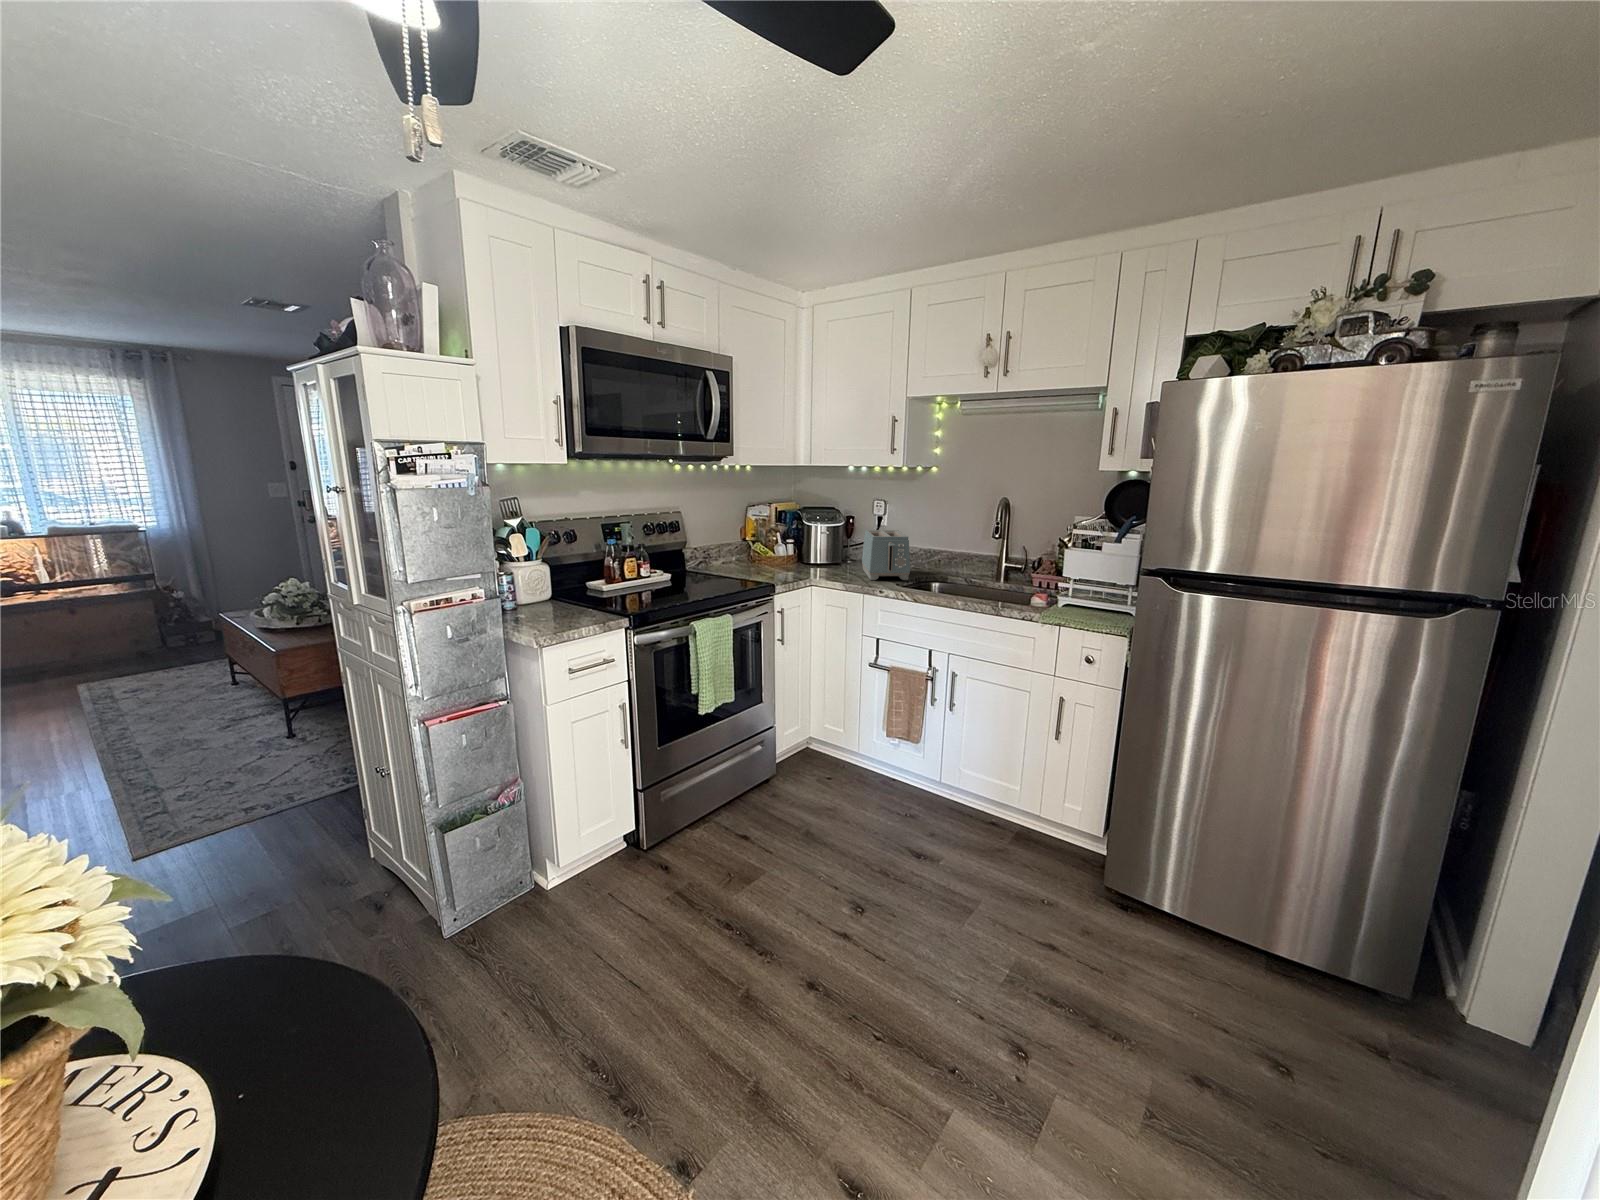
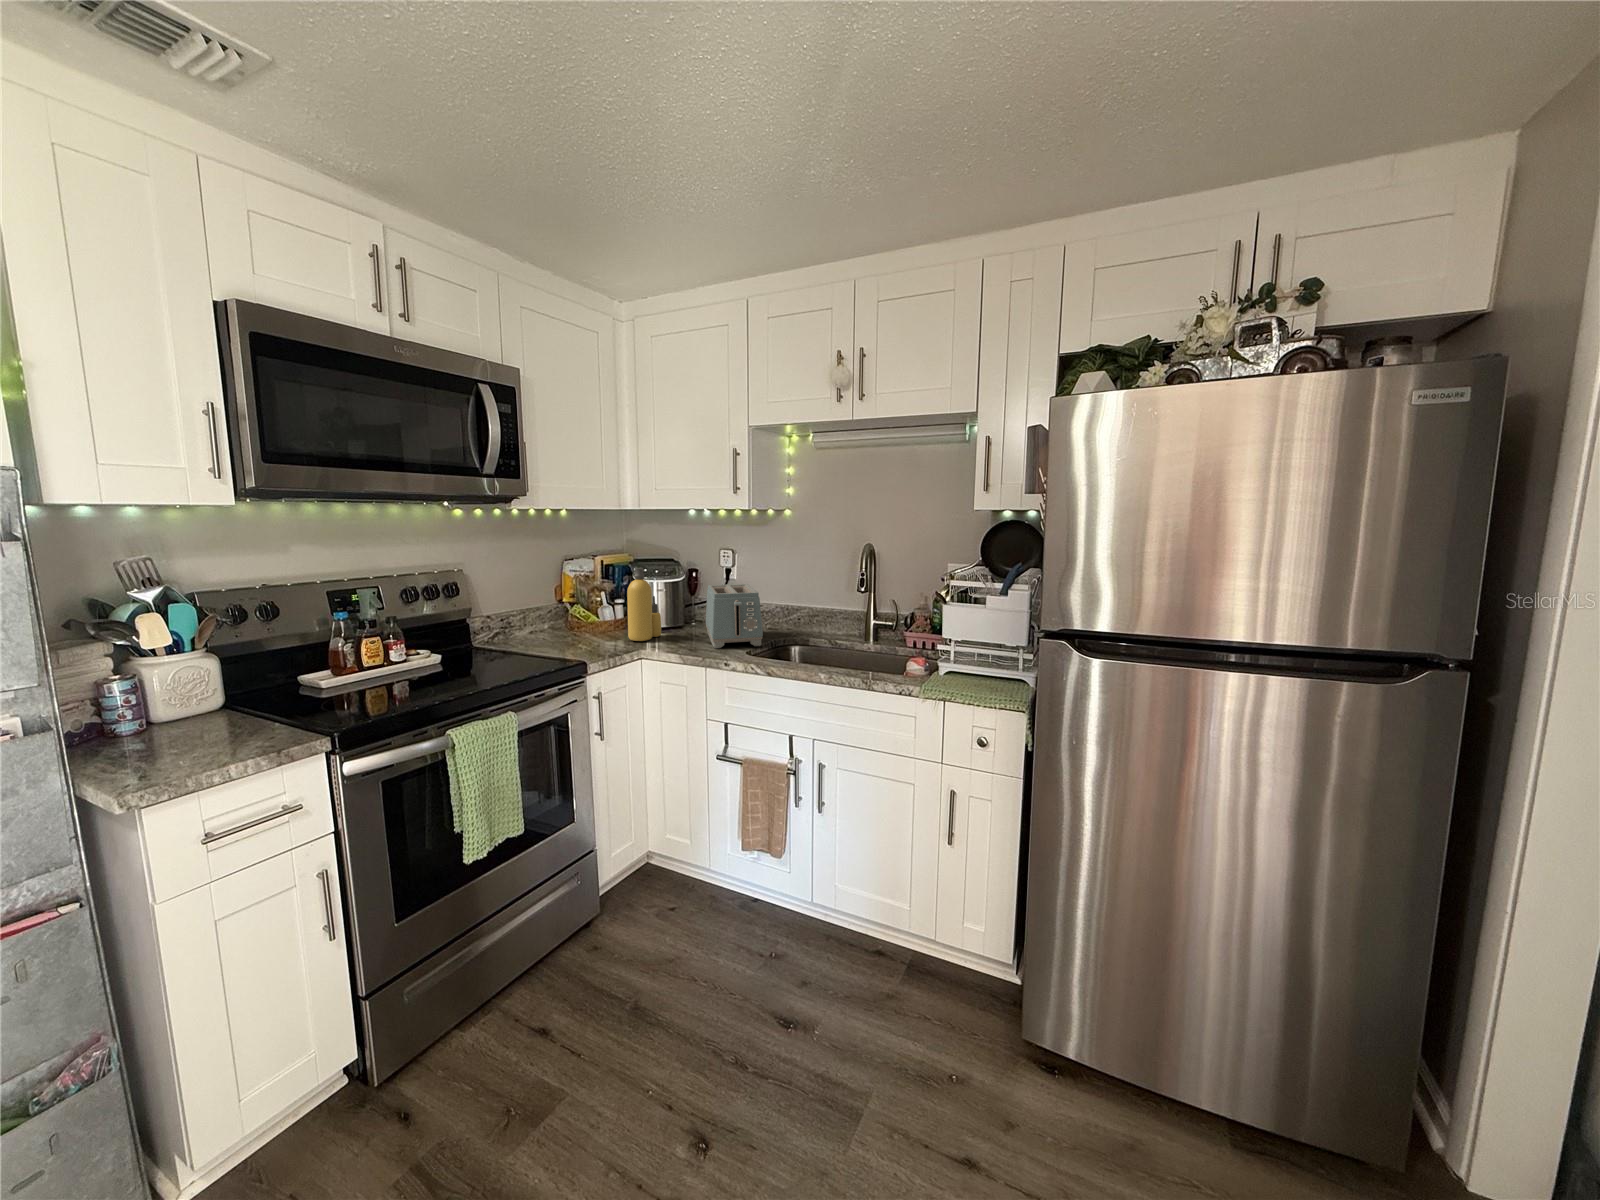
bottle: none [802,514,827,572] -> present [627,568,661,641]

